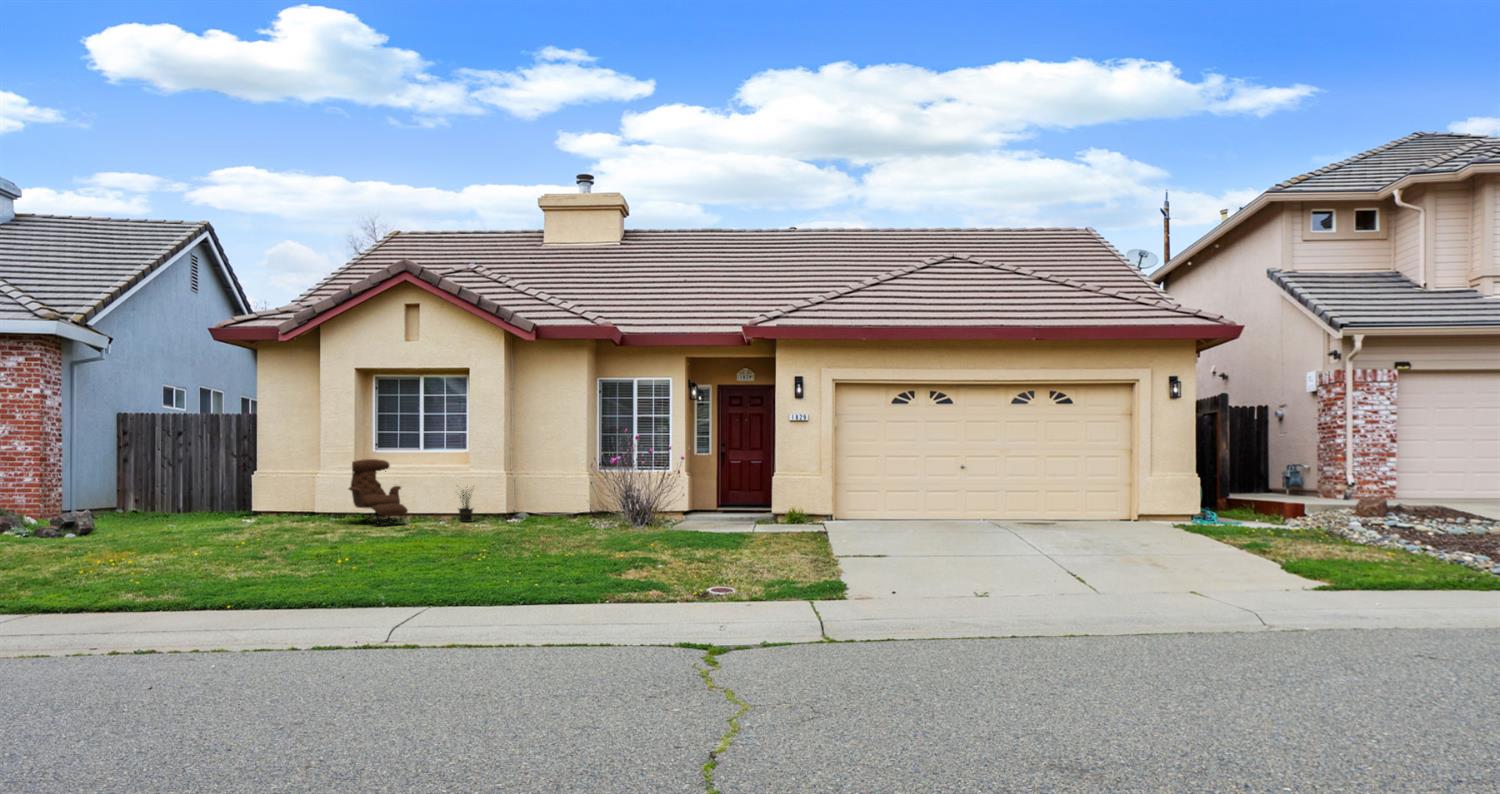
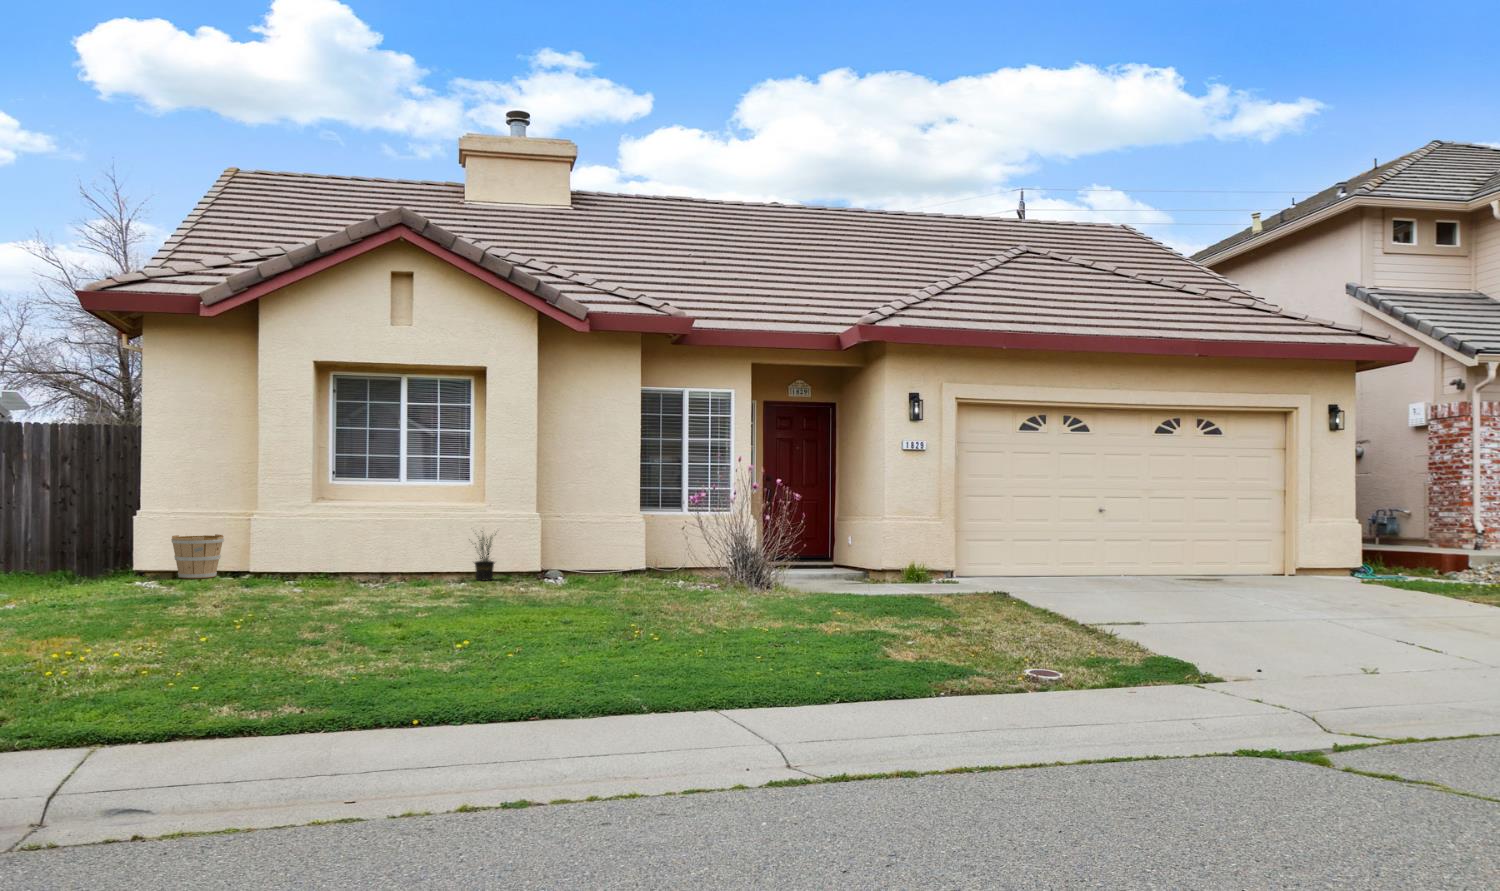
lounge chair: present [349,459,408,525] -> none [314,493,411,587]
wooden bucket: none [267,489,304,519] -> present [171,534,224,579]

